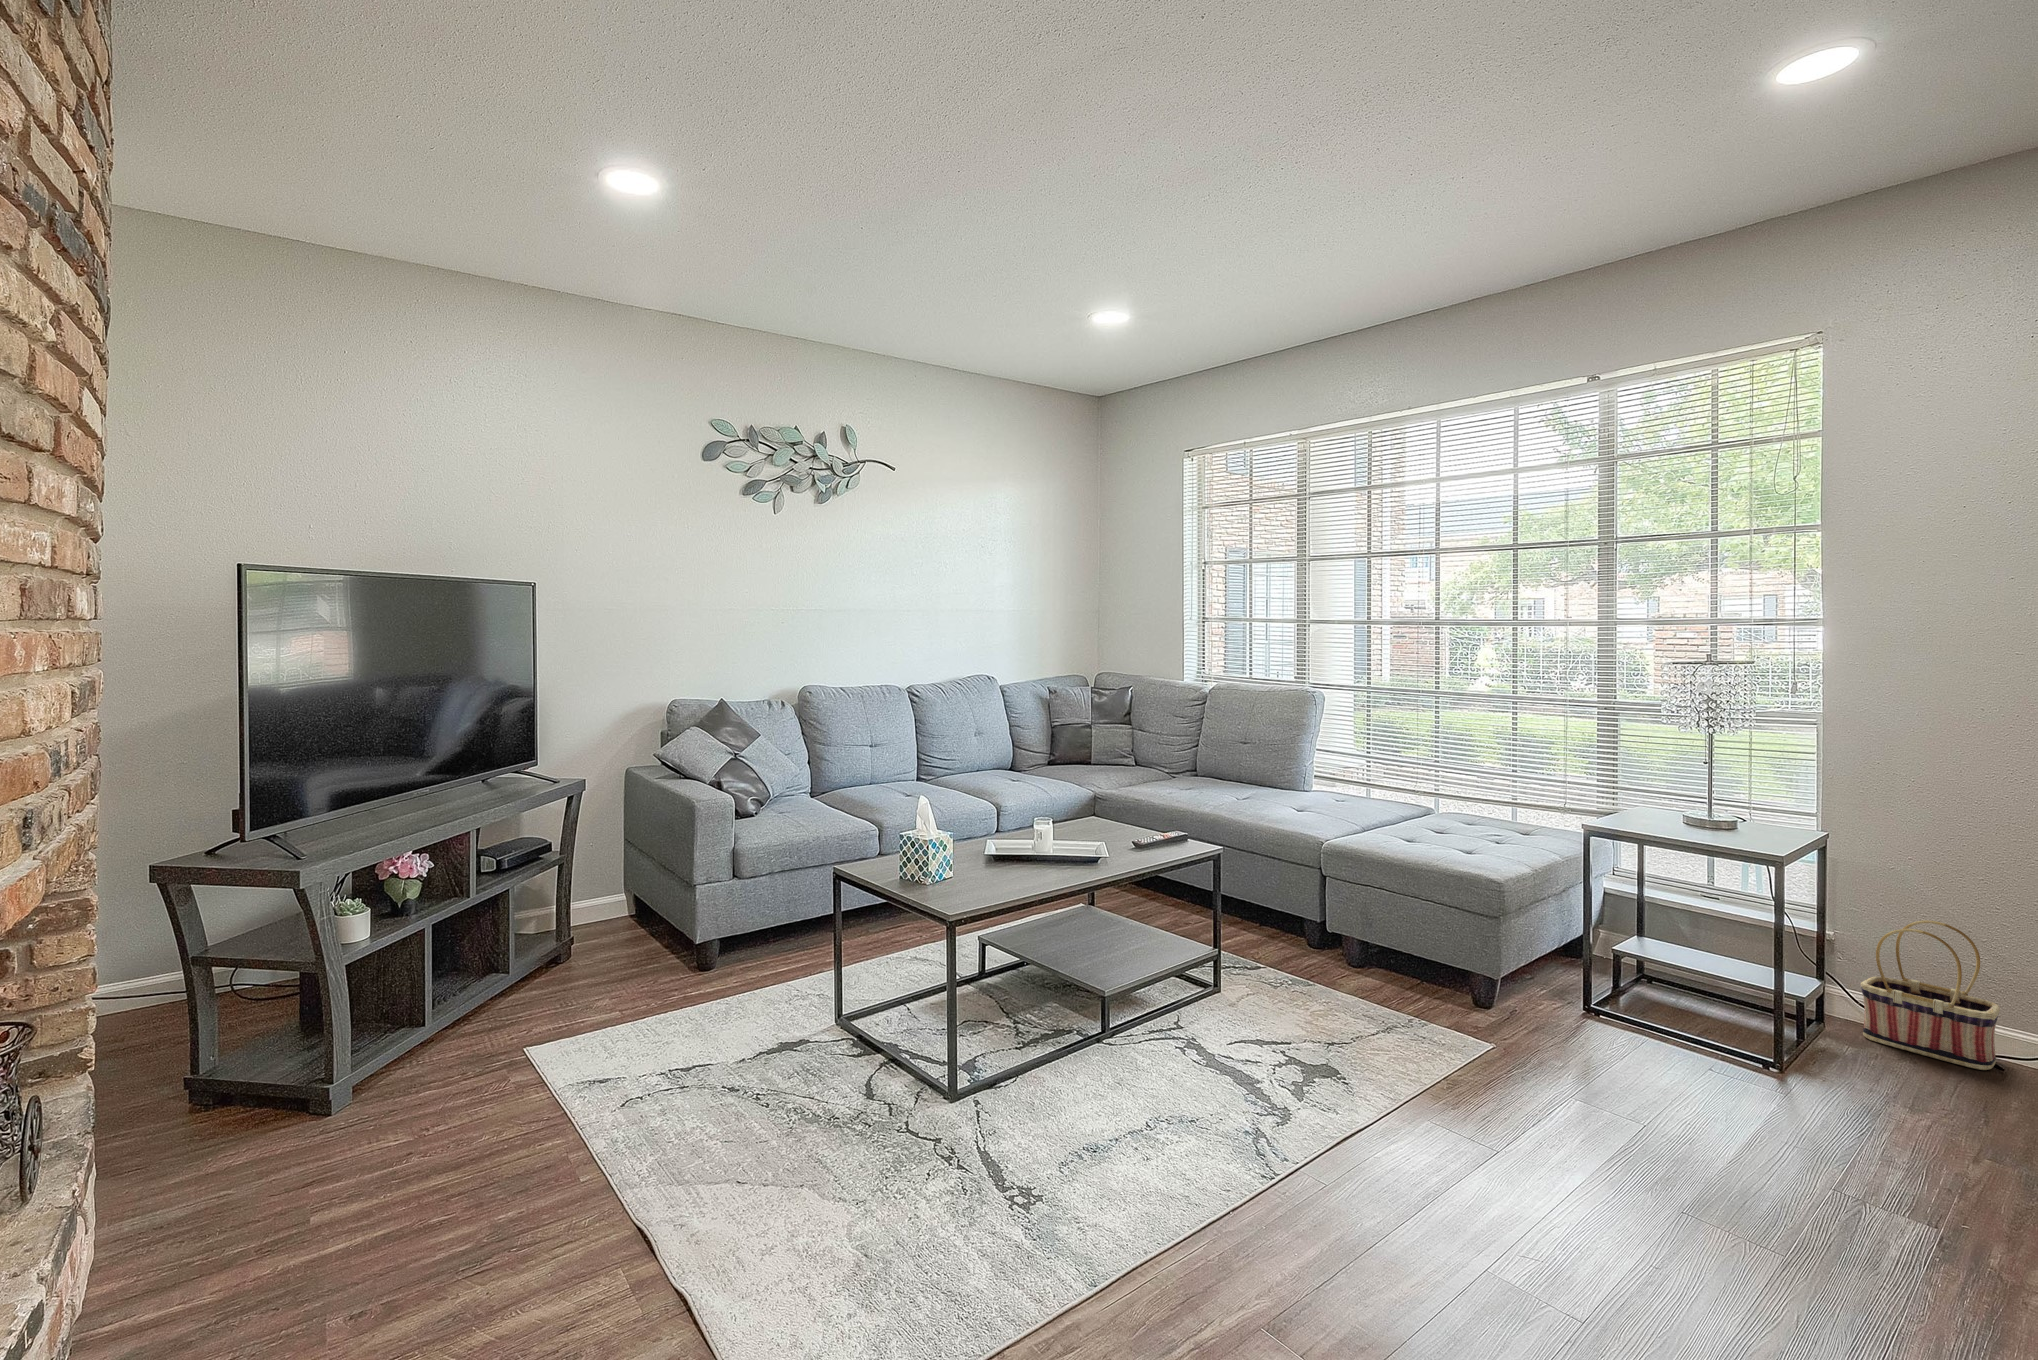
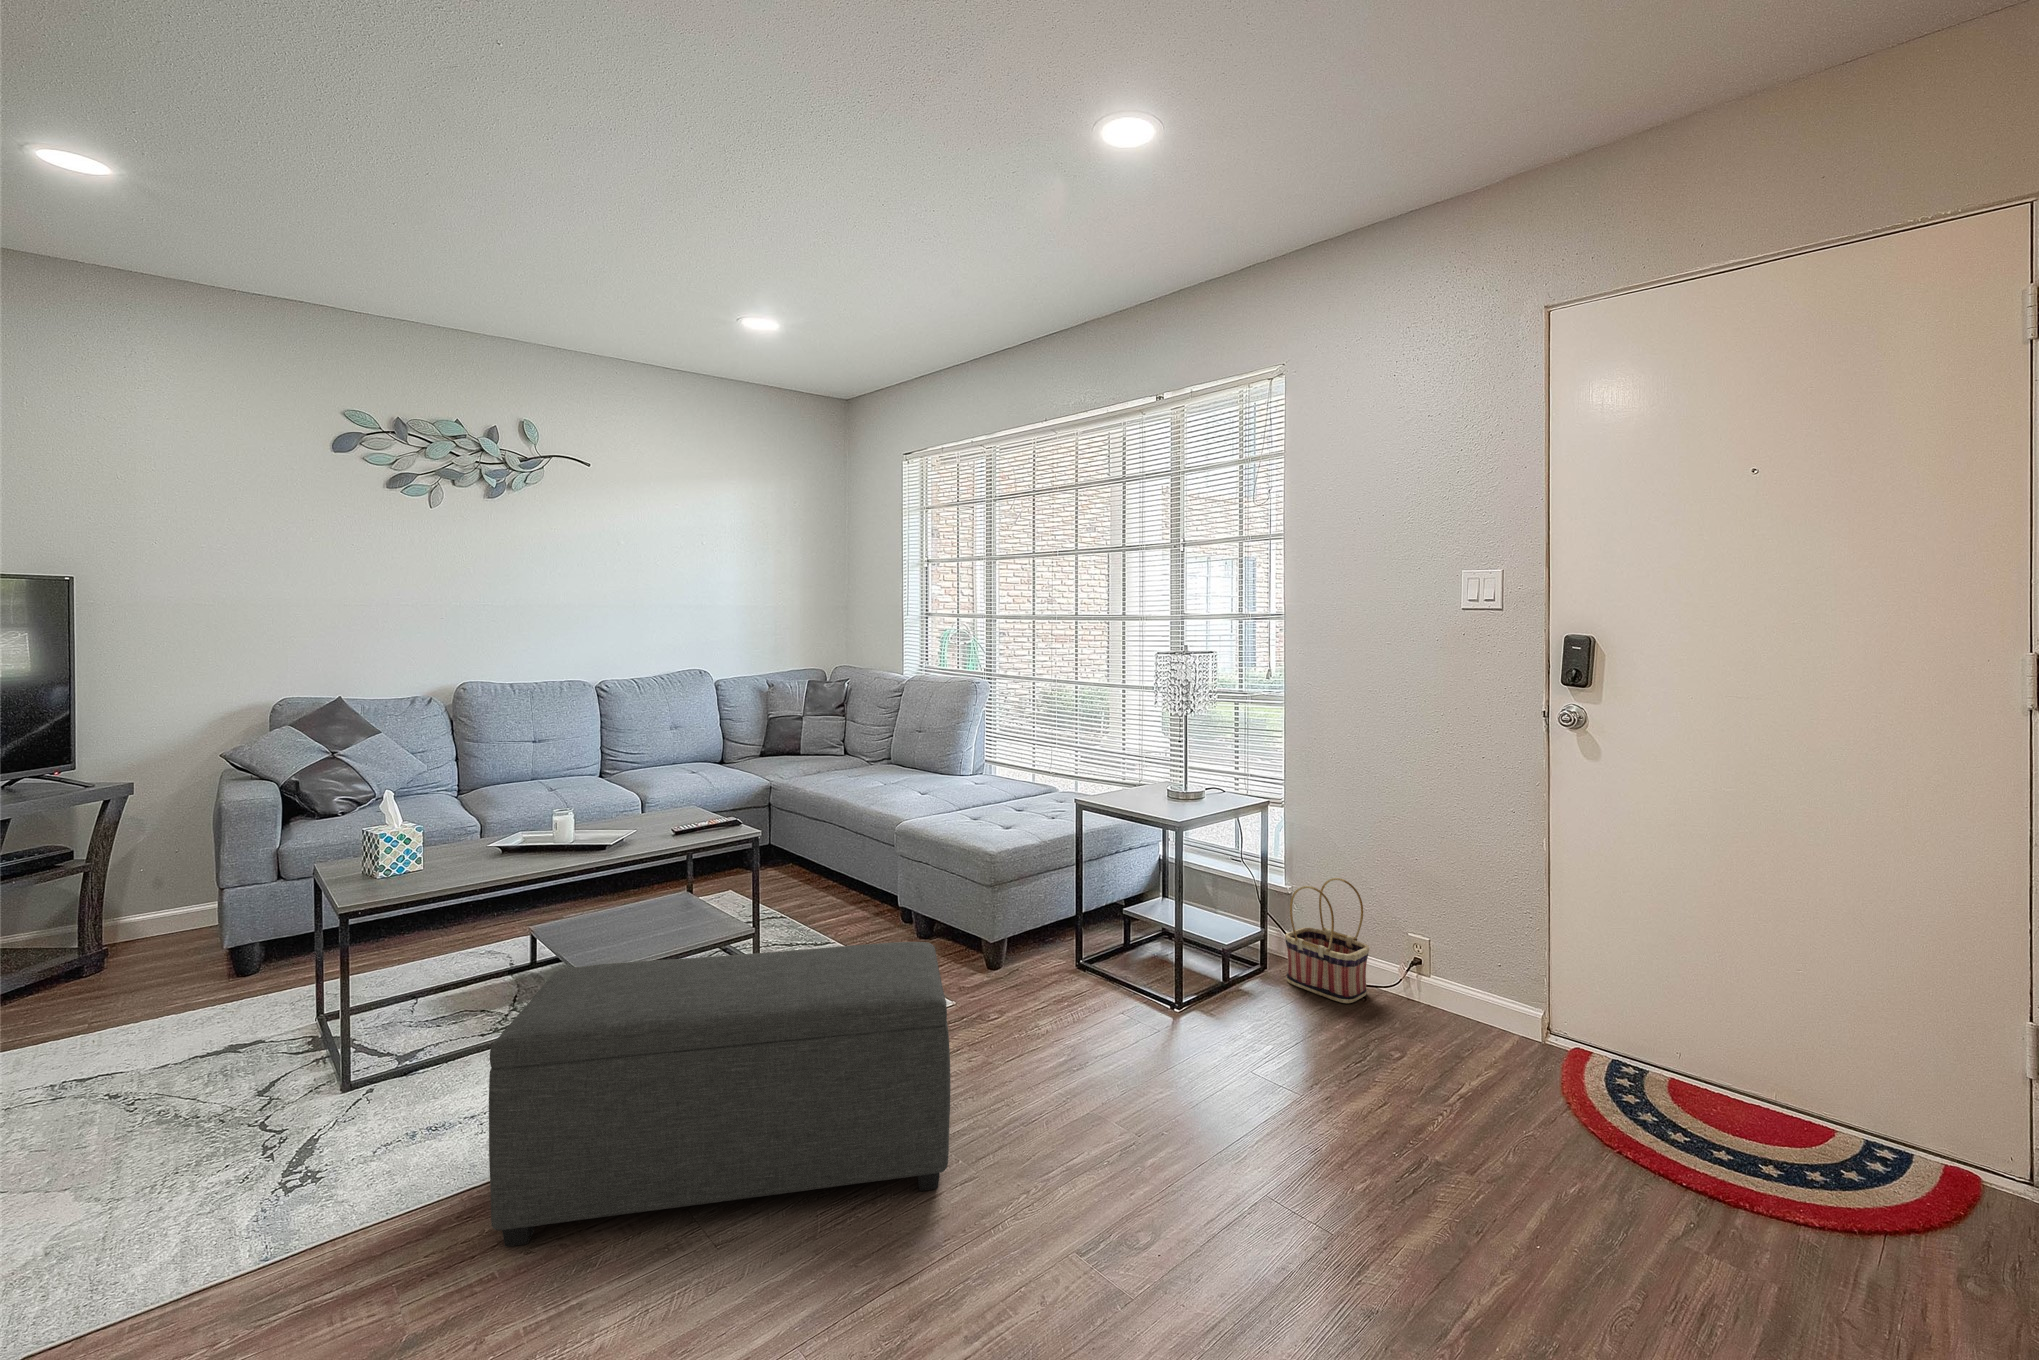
ottoman: none [1243,975,1782,1294] -> present [489,942,950,1247]

